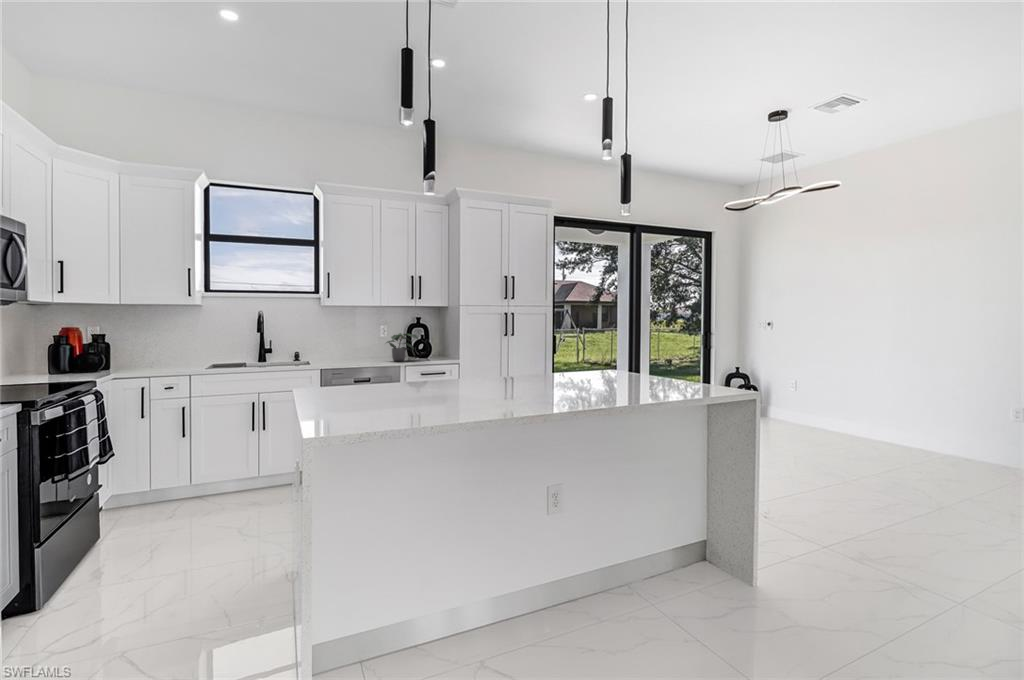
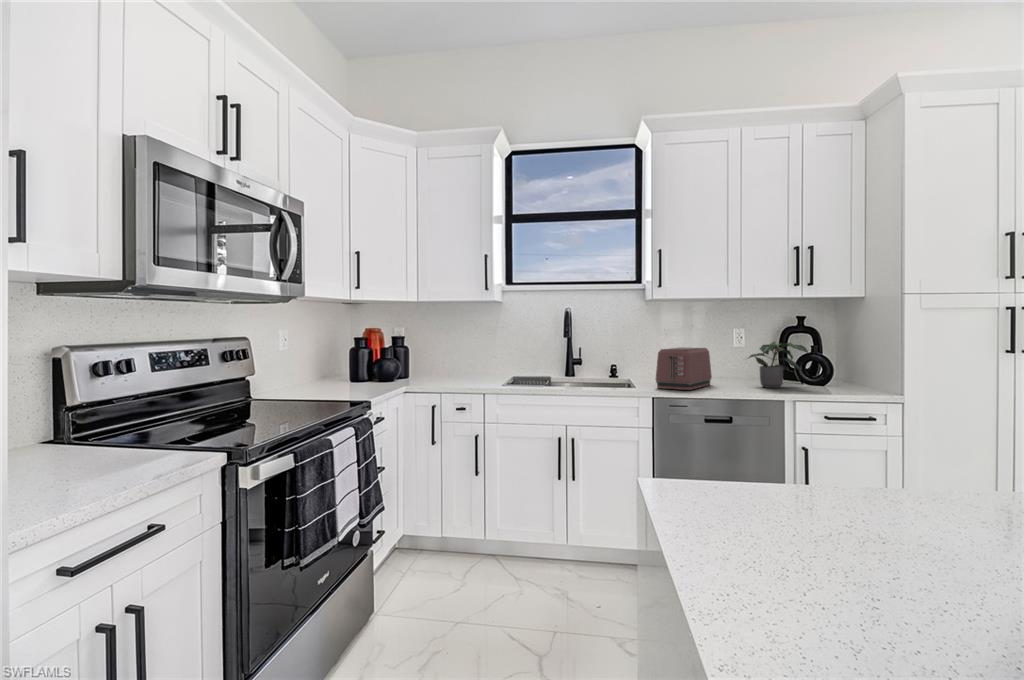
toaster: none [325,337,363,364] -> present [656,347,712,390]

